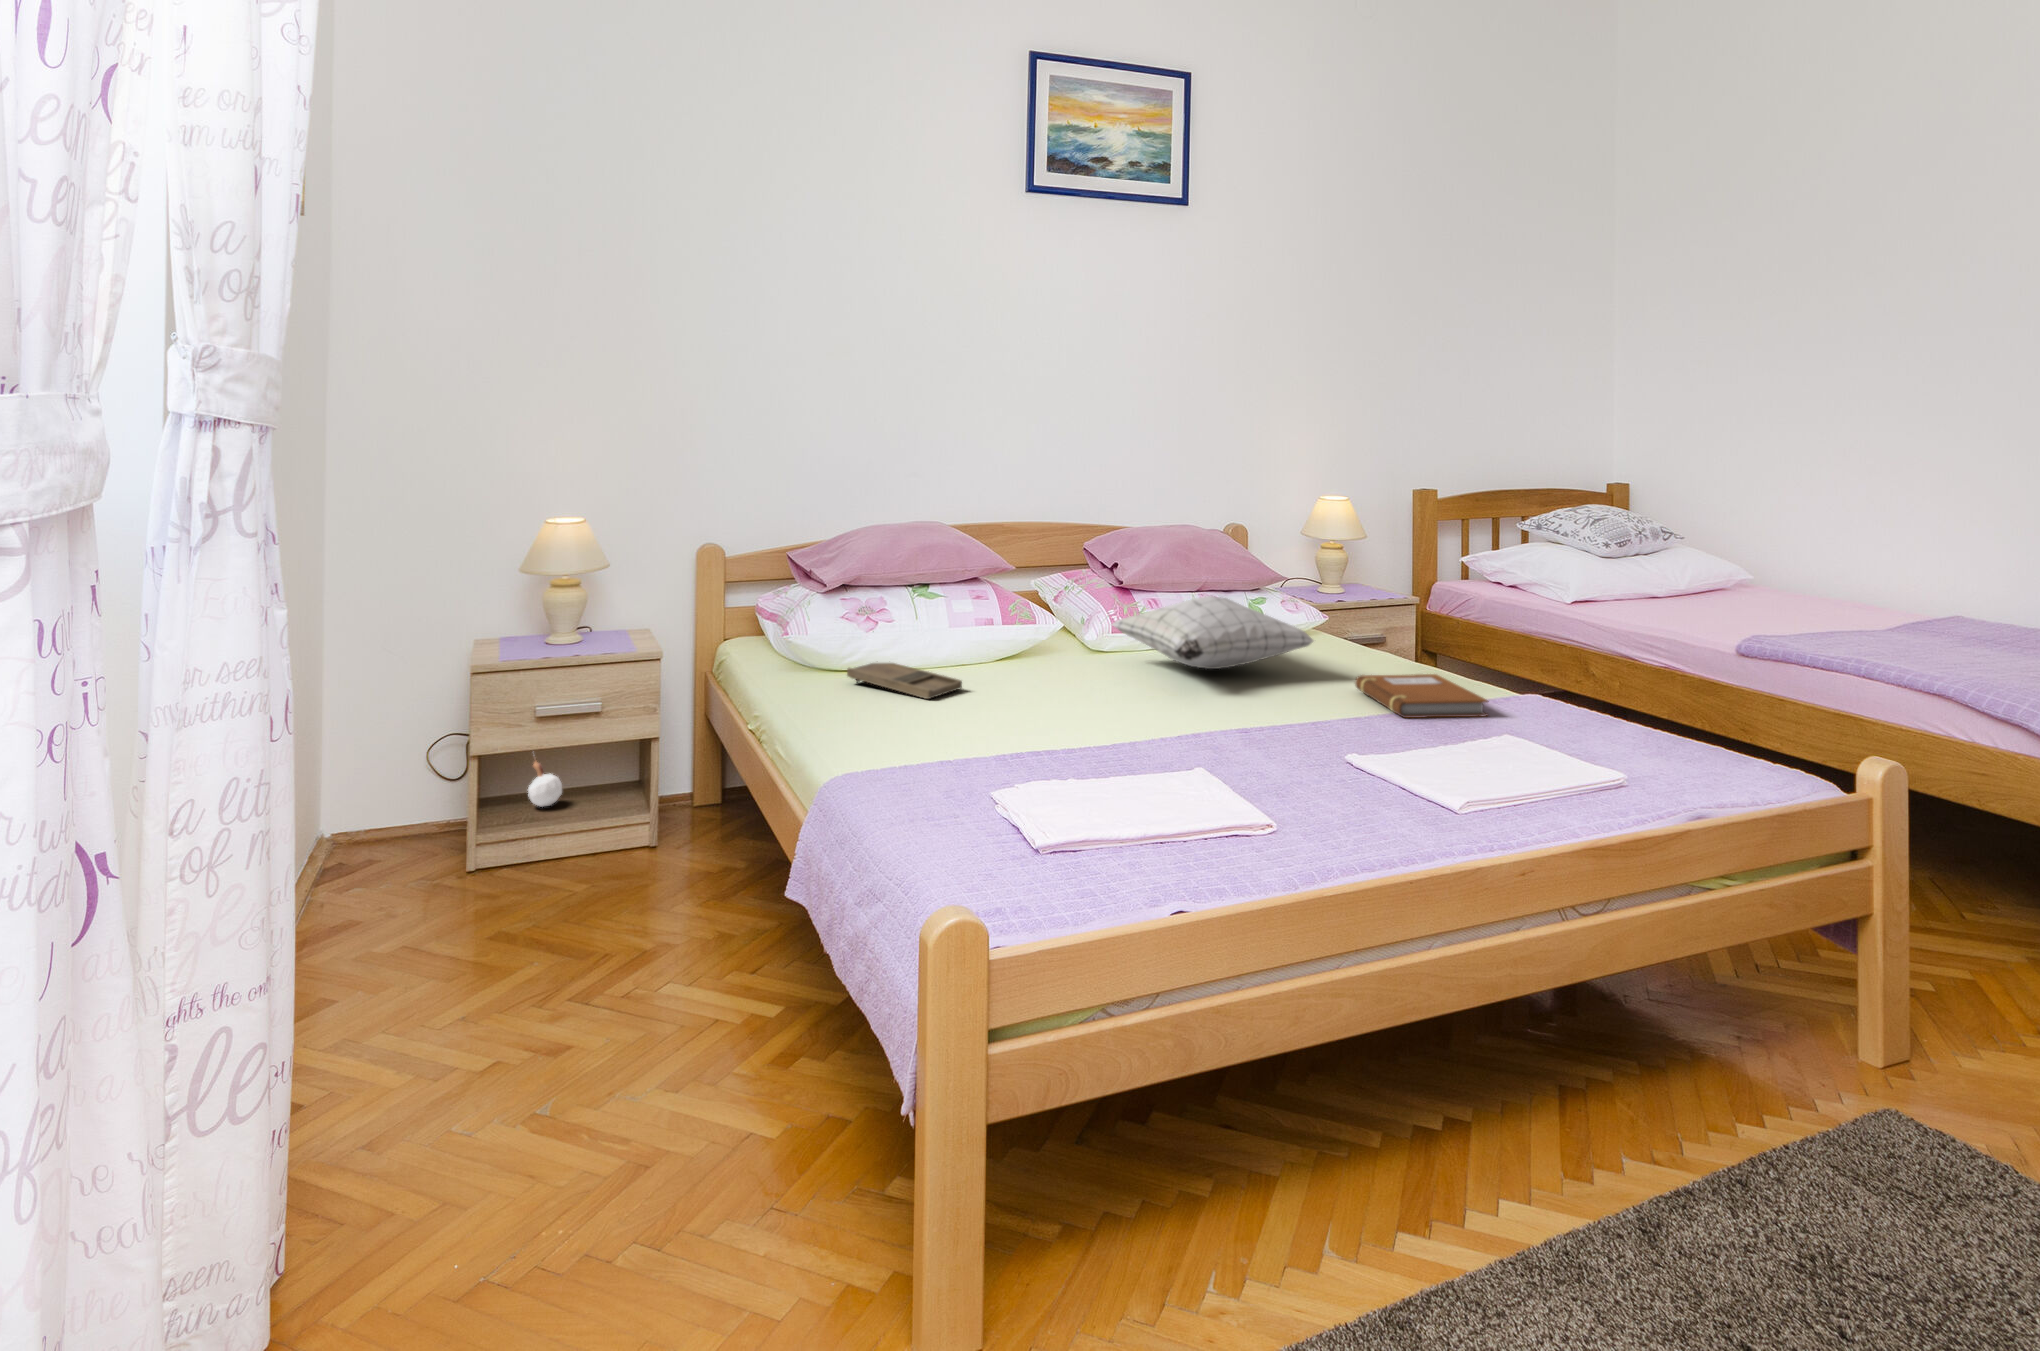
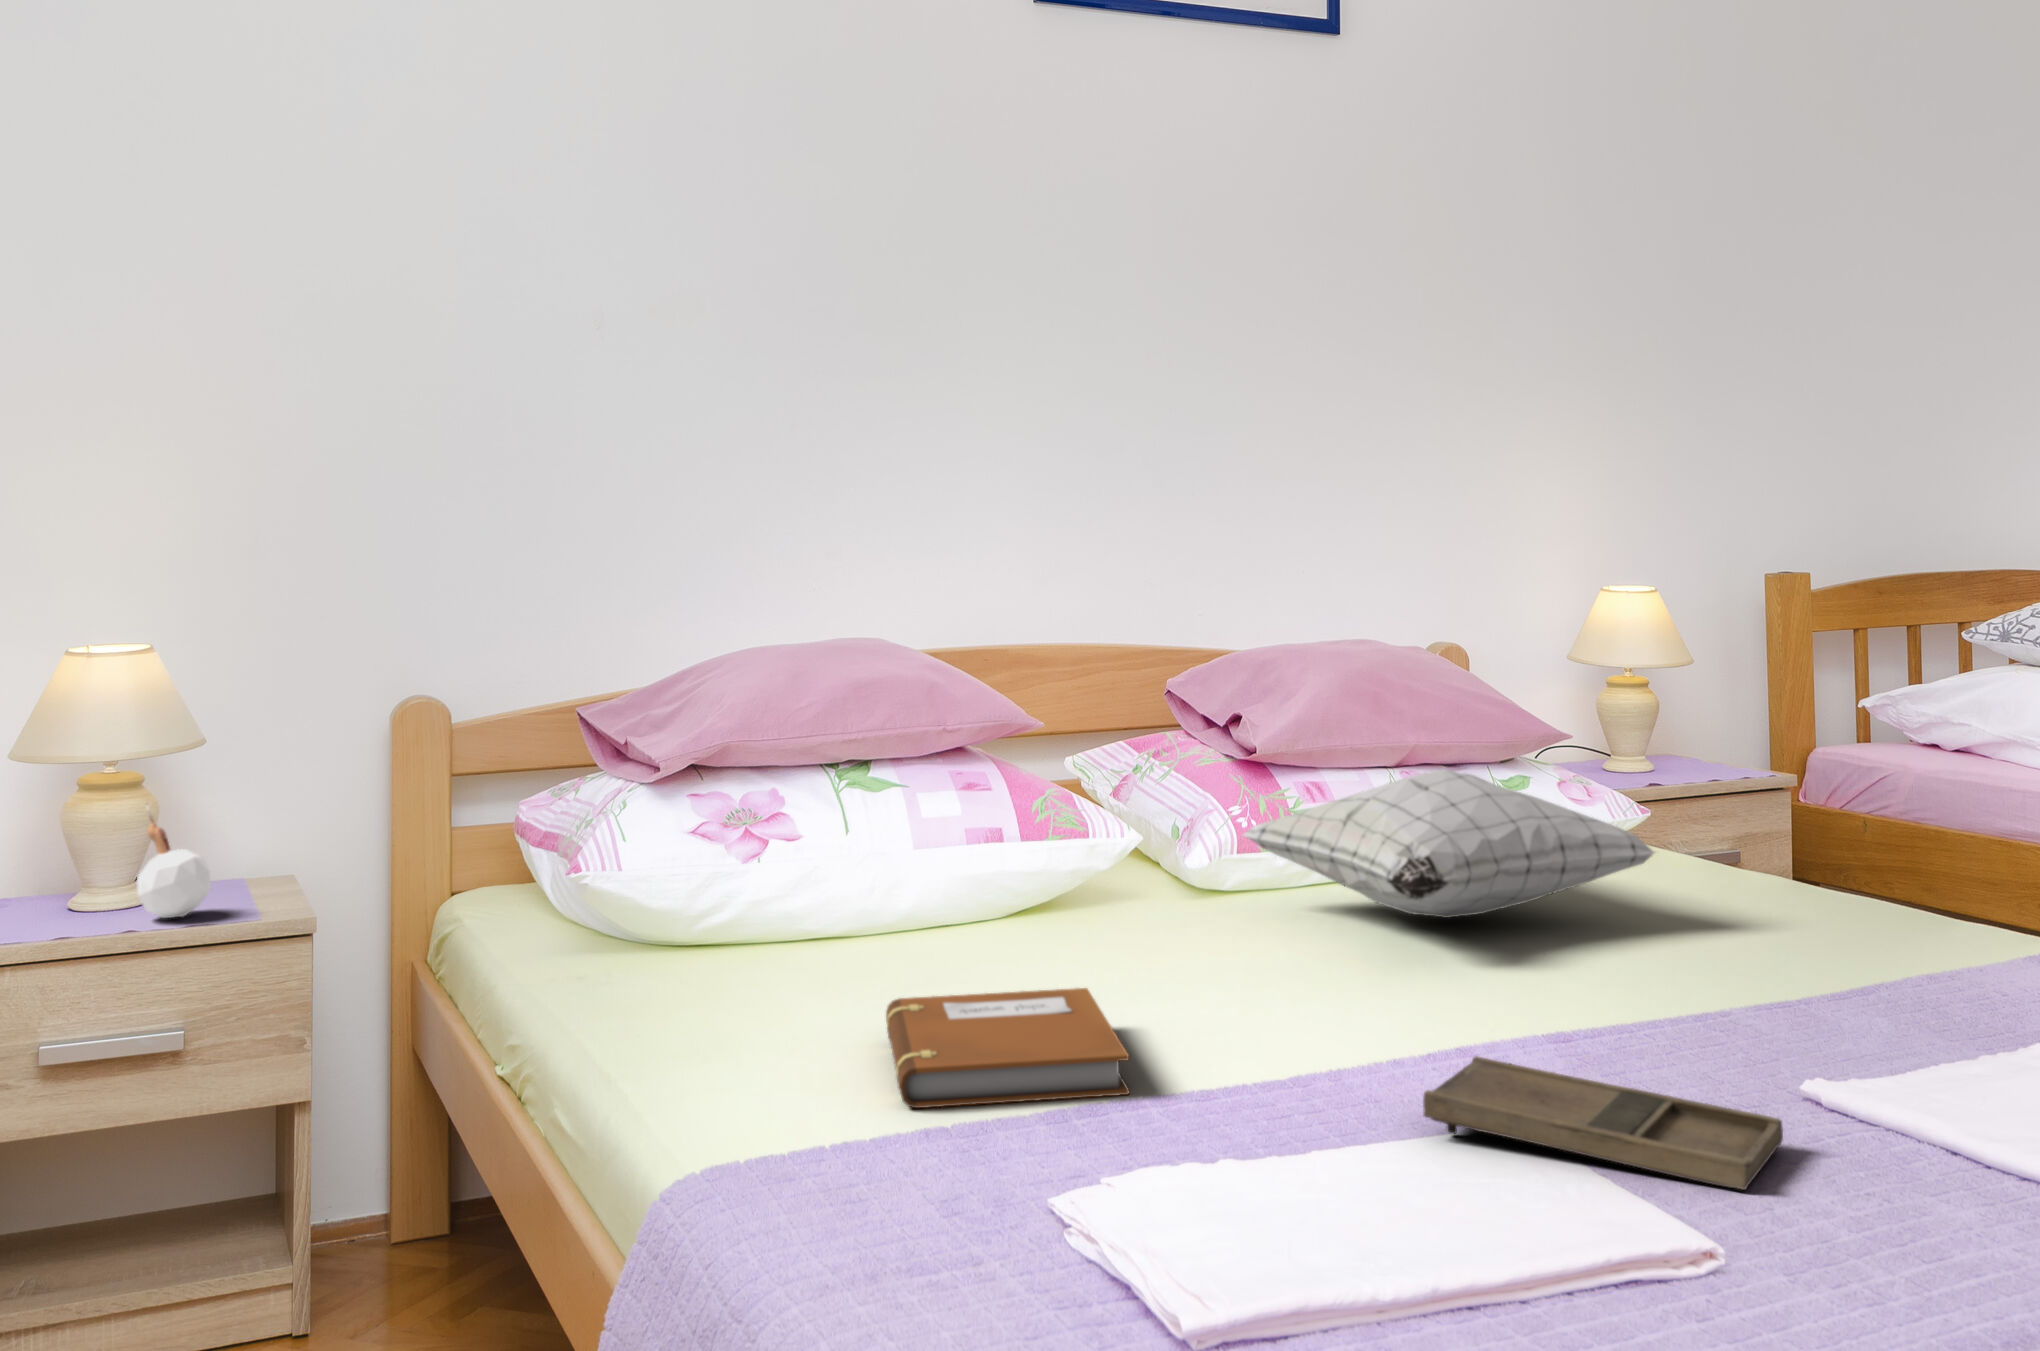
tray: present [847,663,962,699] -> present [1423,1056,1783,1190]
notebook: present [1355,674,1489,718] -> present [886,988,1129,1108]
candle: present [528,761,562,807] -> present [137,814,211,918]

